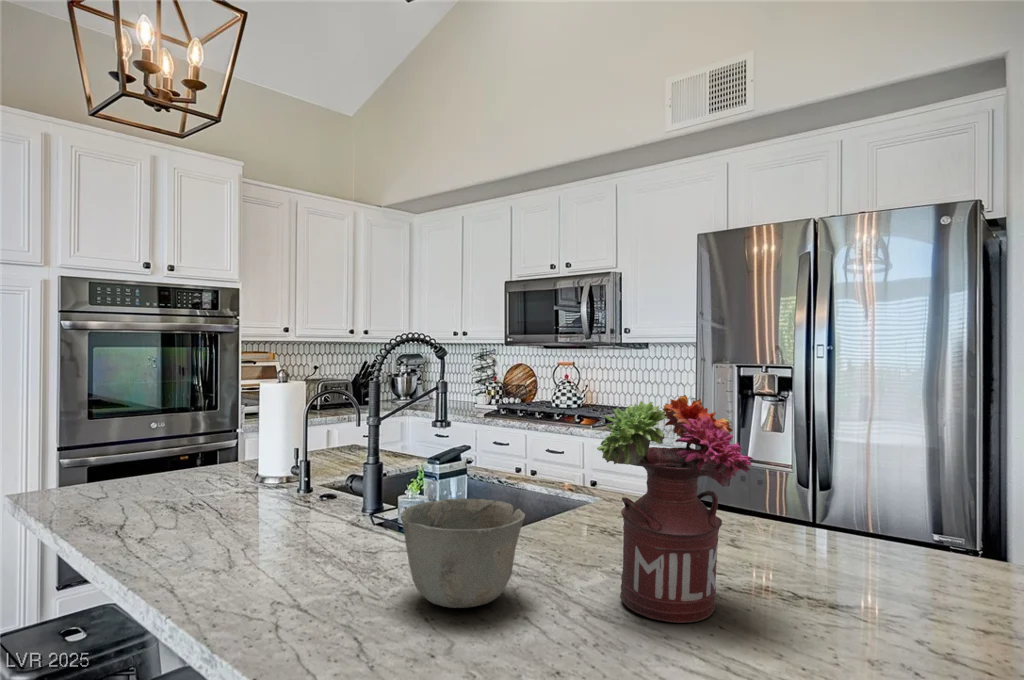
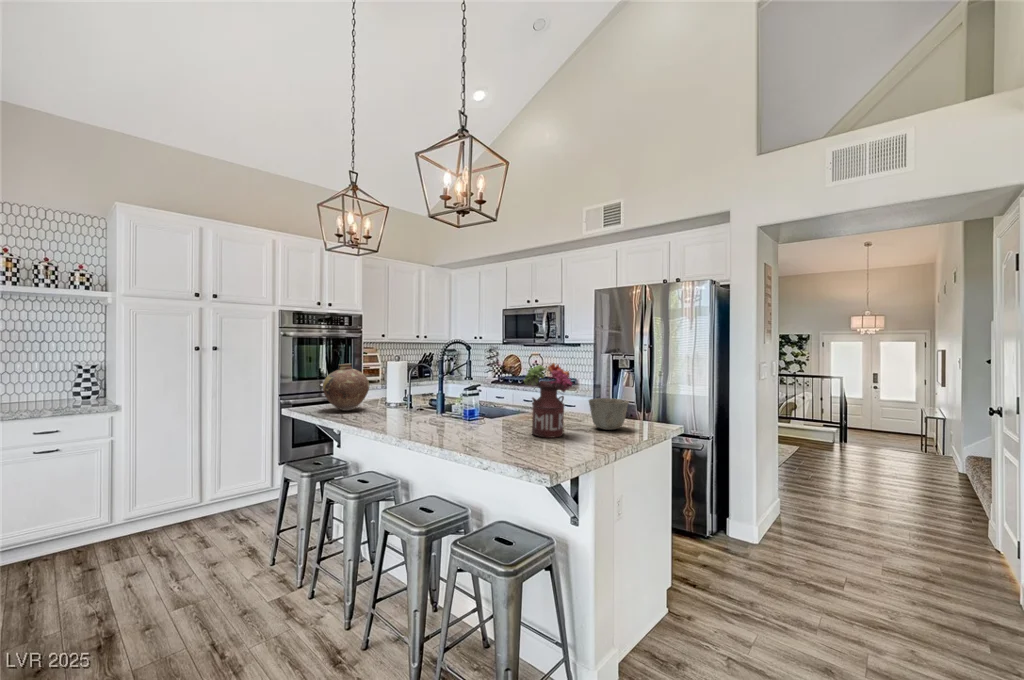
vase: none [88,389,206,502] -> present [323,364,369,411]
ceramic bowl: present [401,498,525,608] -> present [589,398,629,430]

